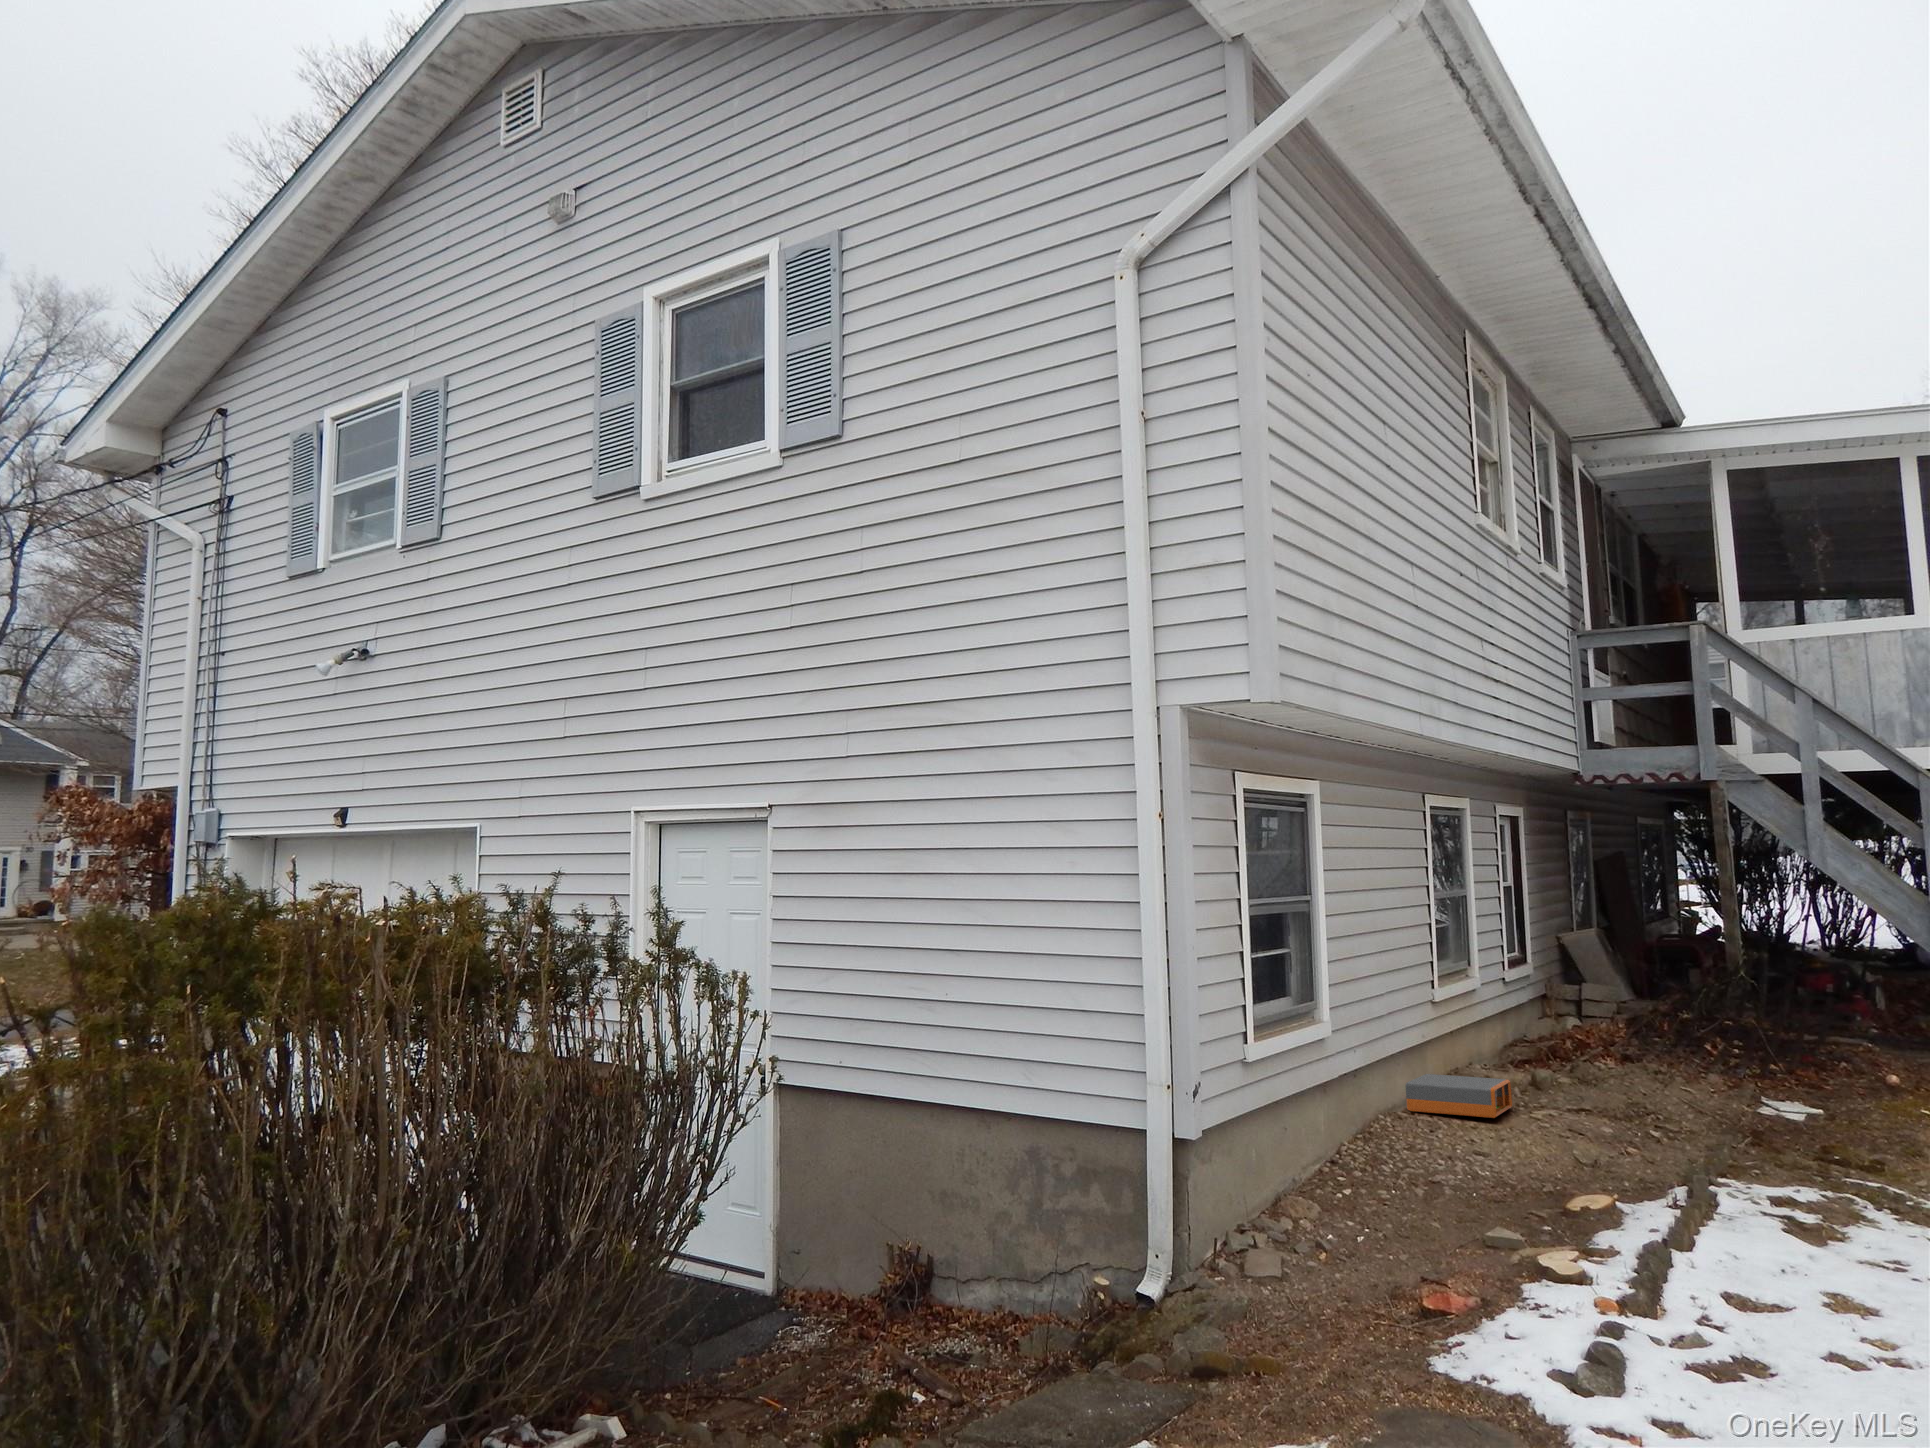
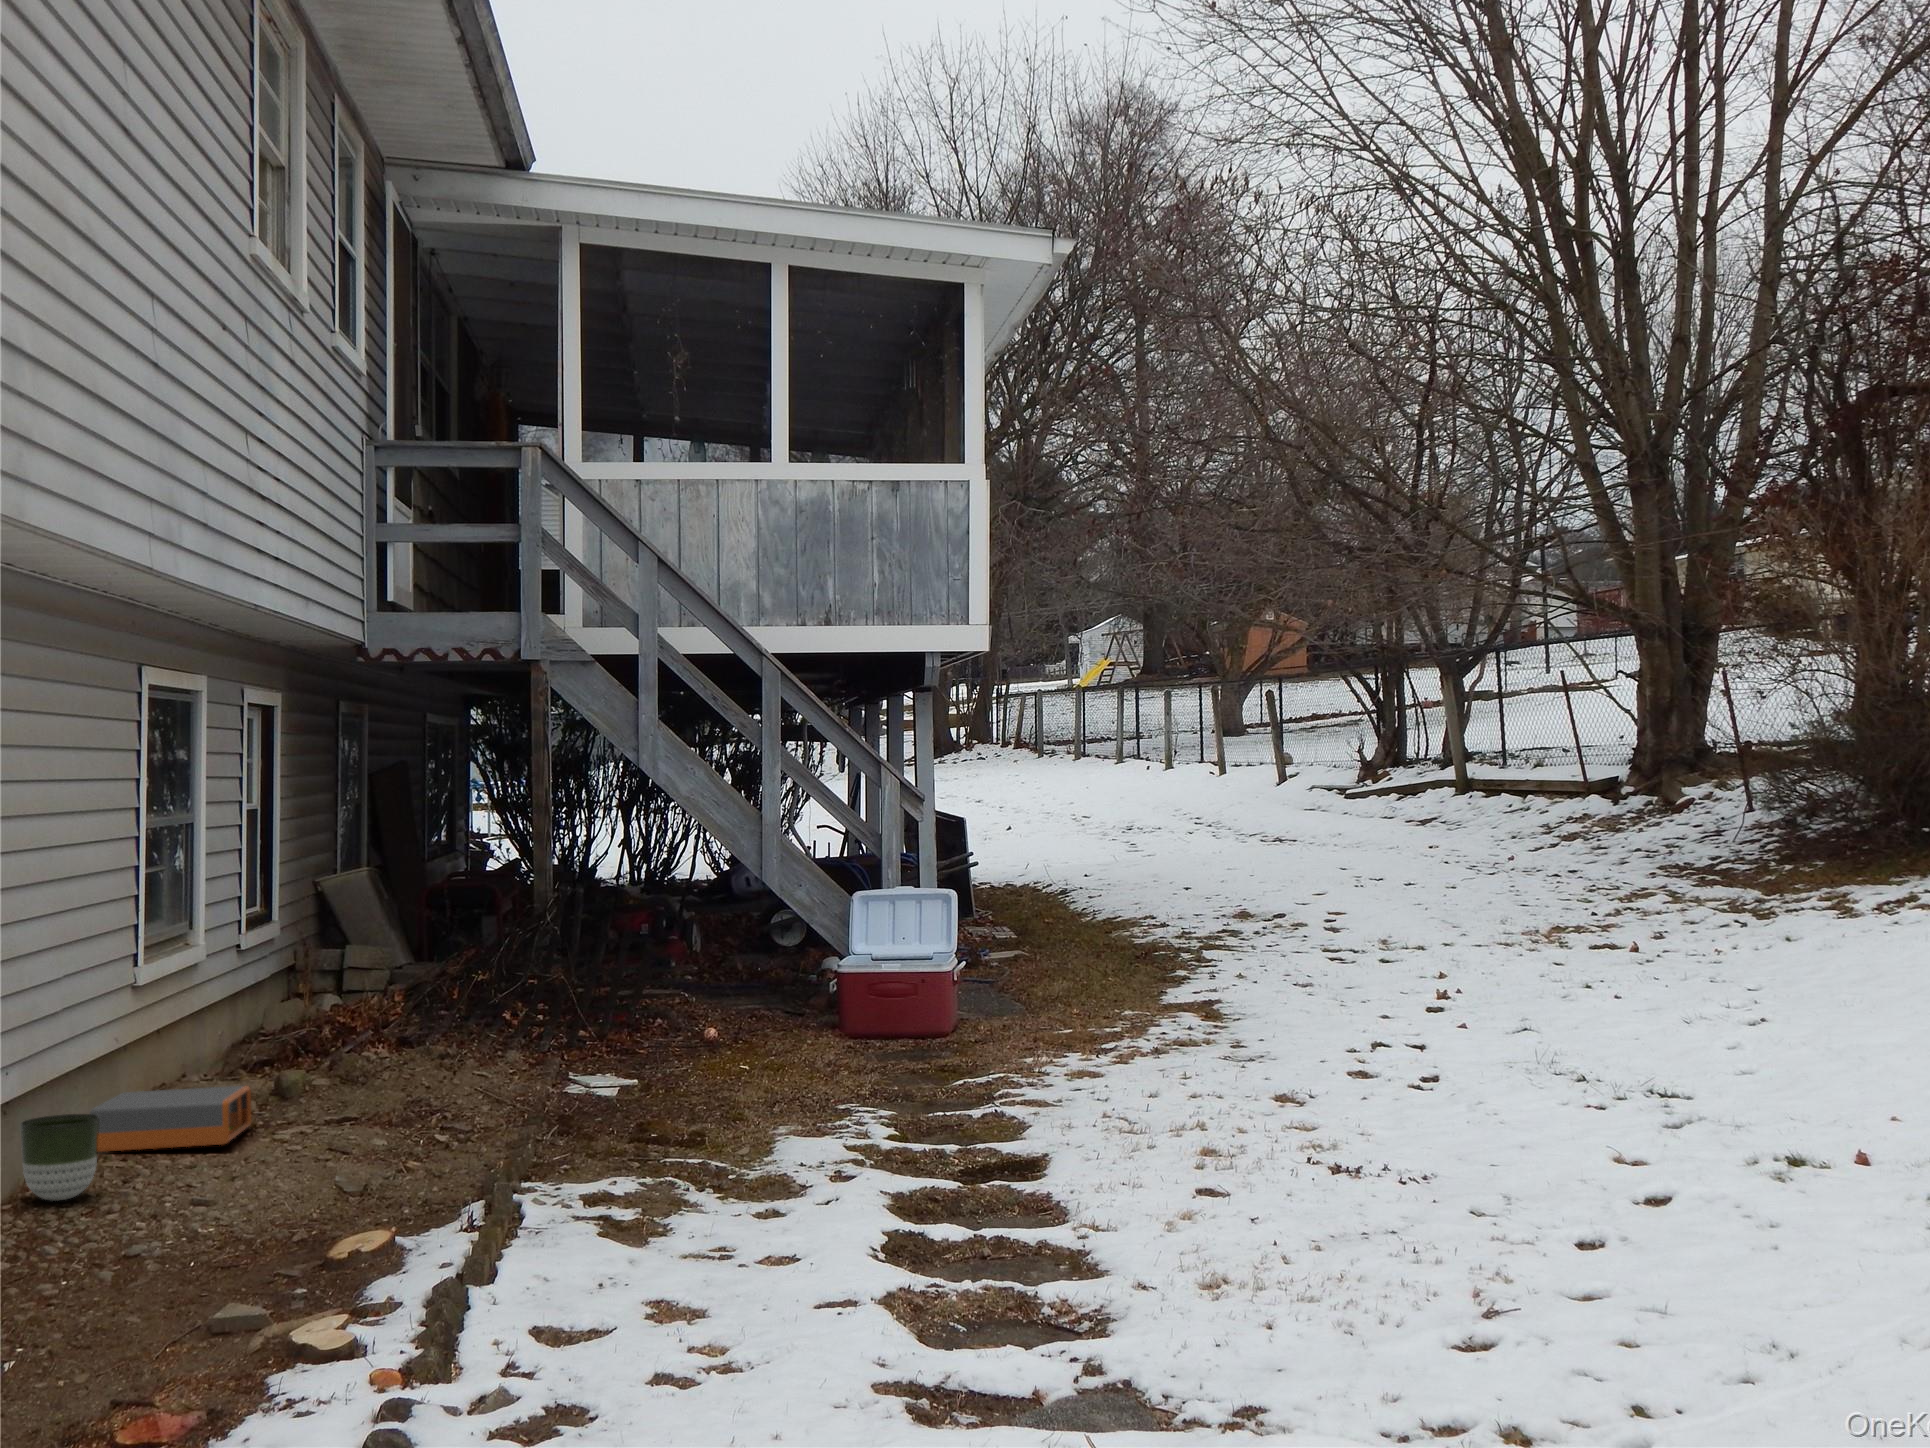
planter: none [1363,1084,1410,1139] -> present [20,1114,99,1201]

